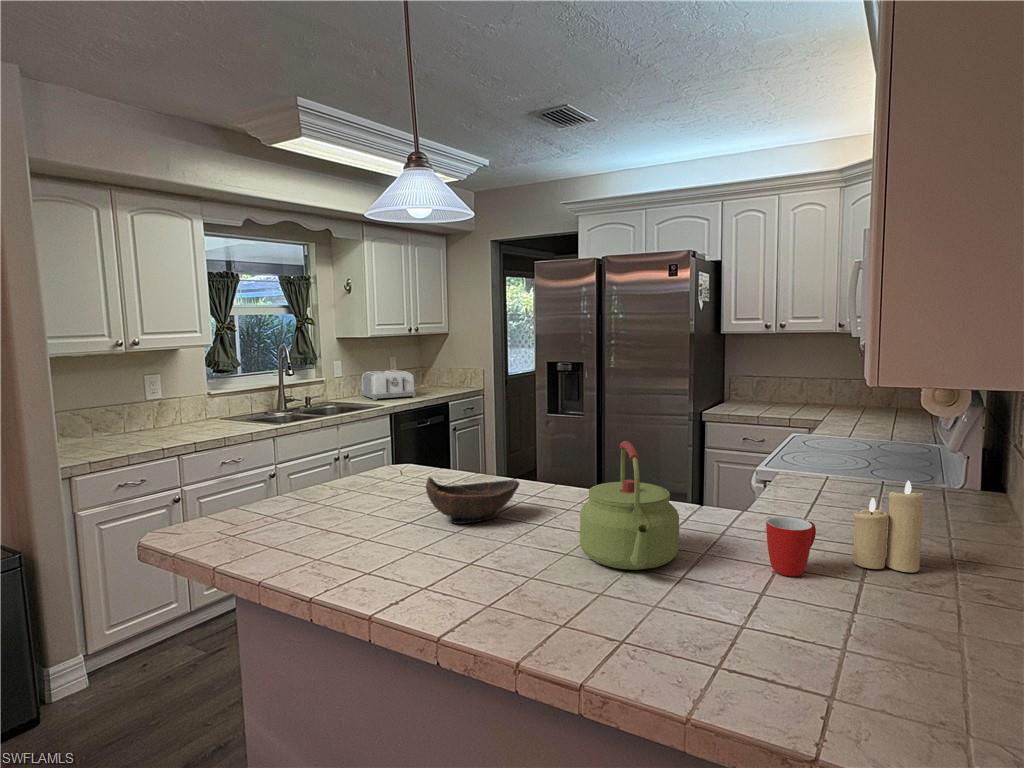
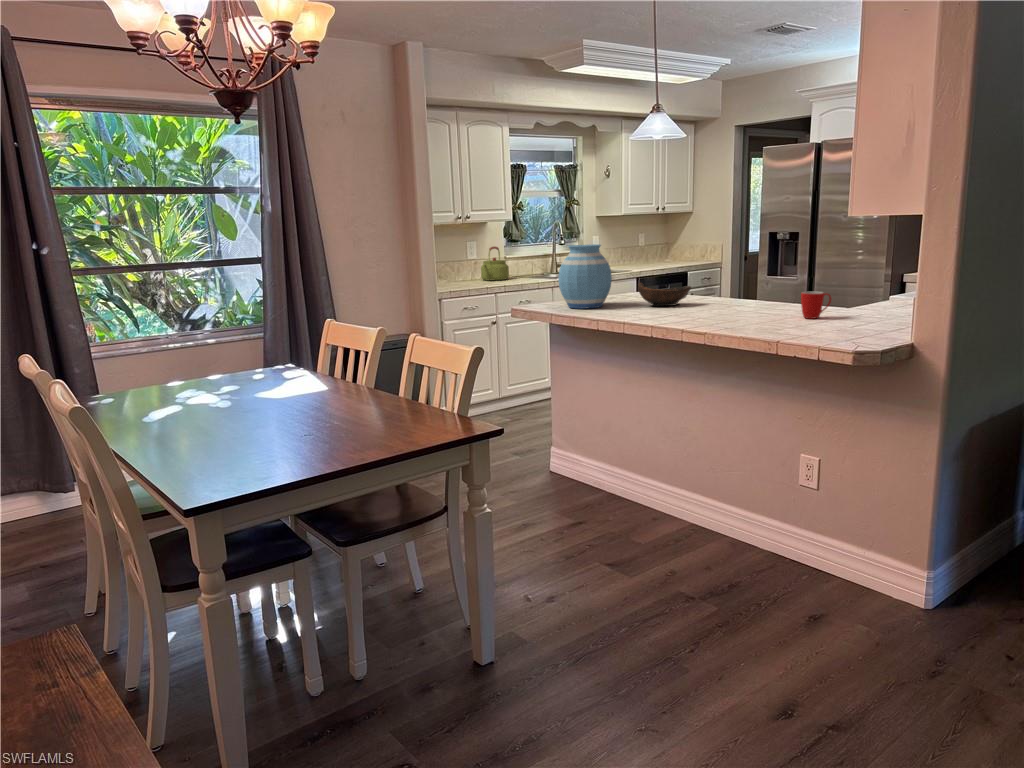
toaster: present [361,370,416,400] -> none [614,244,659,268]
vase: none [269,408,375,537] -> present [558,244,612,309]
kettle: present [580,441,679,570] -> present [481,247,509,280]
candle: present [853,481,924,573] -> none [852,271,889,319]

